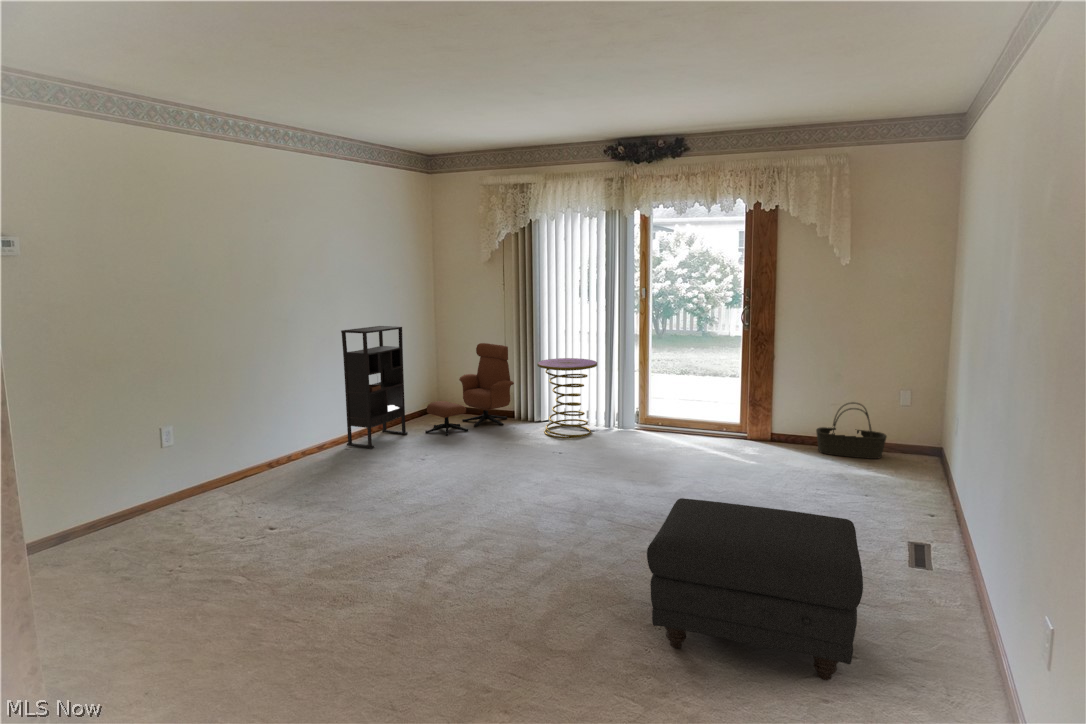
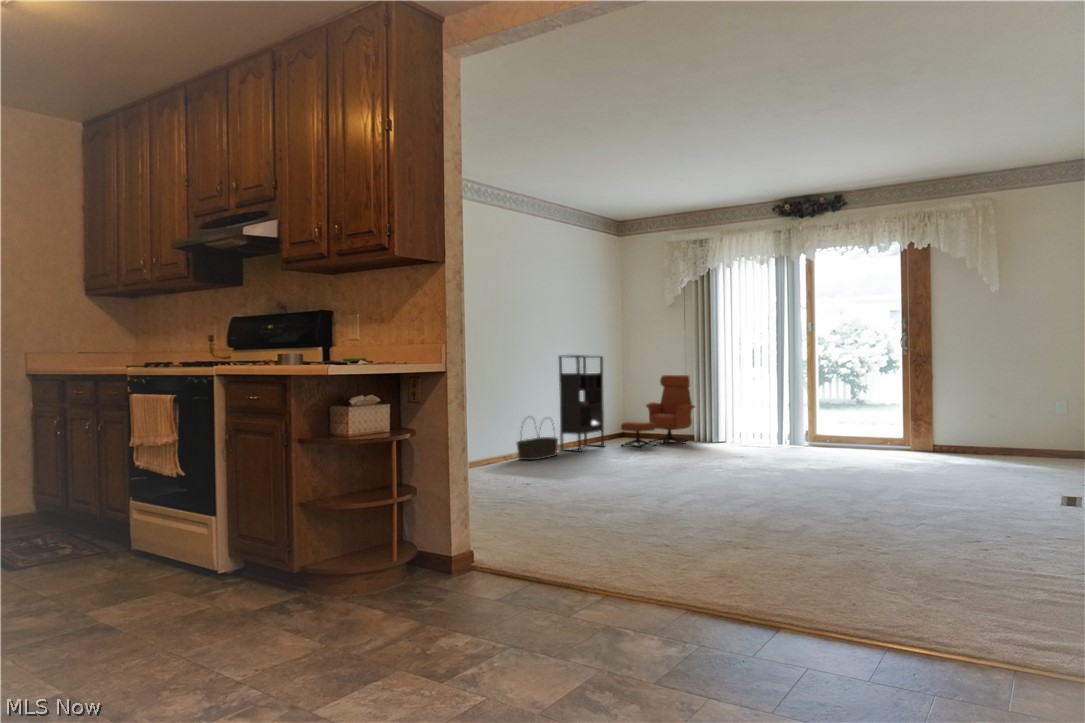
side table: present [537,358,597,438] -> none [718,384,771,449]
basket: present [816,402,887,459] -> present [516,427,558,460]
ottoman: present [647,498,863,680] -> none [826,429,981,527]

